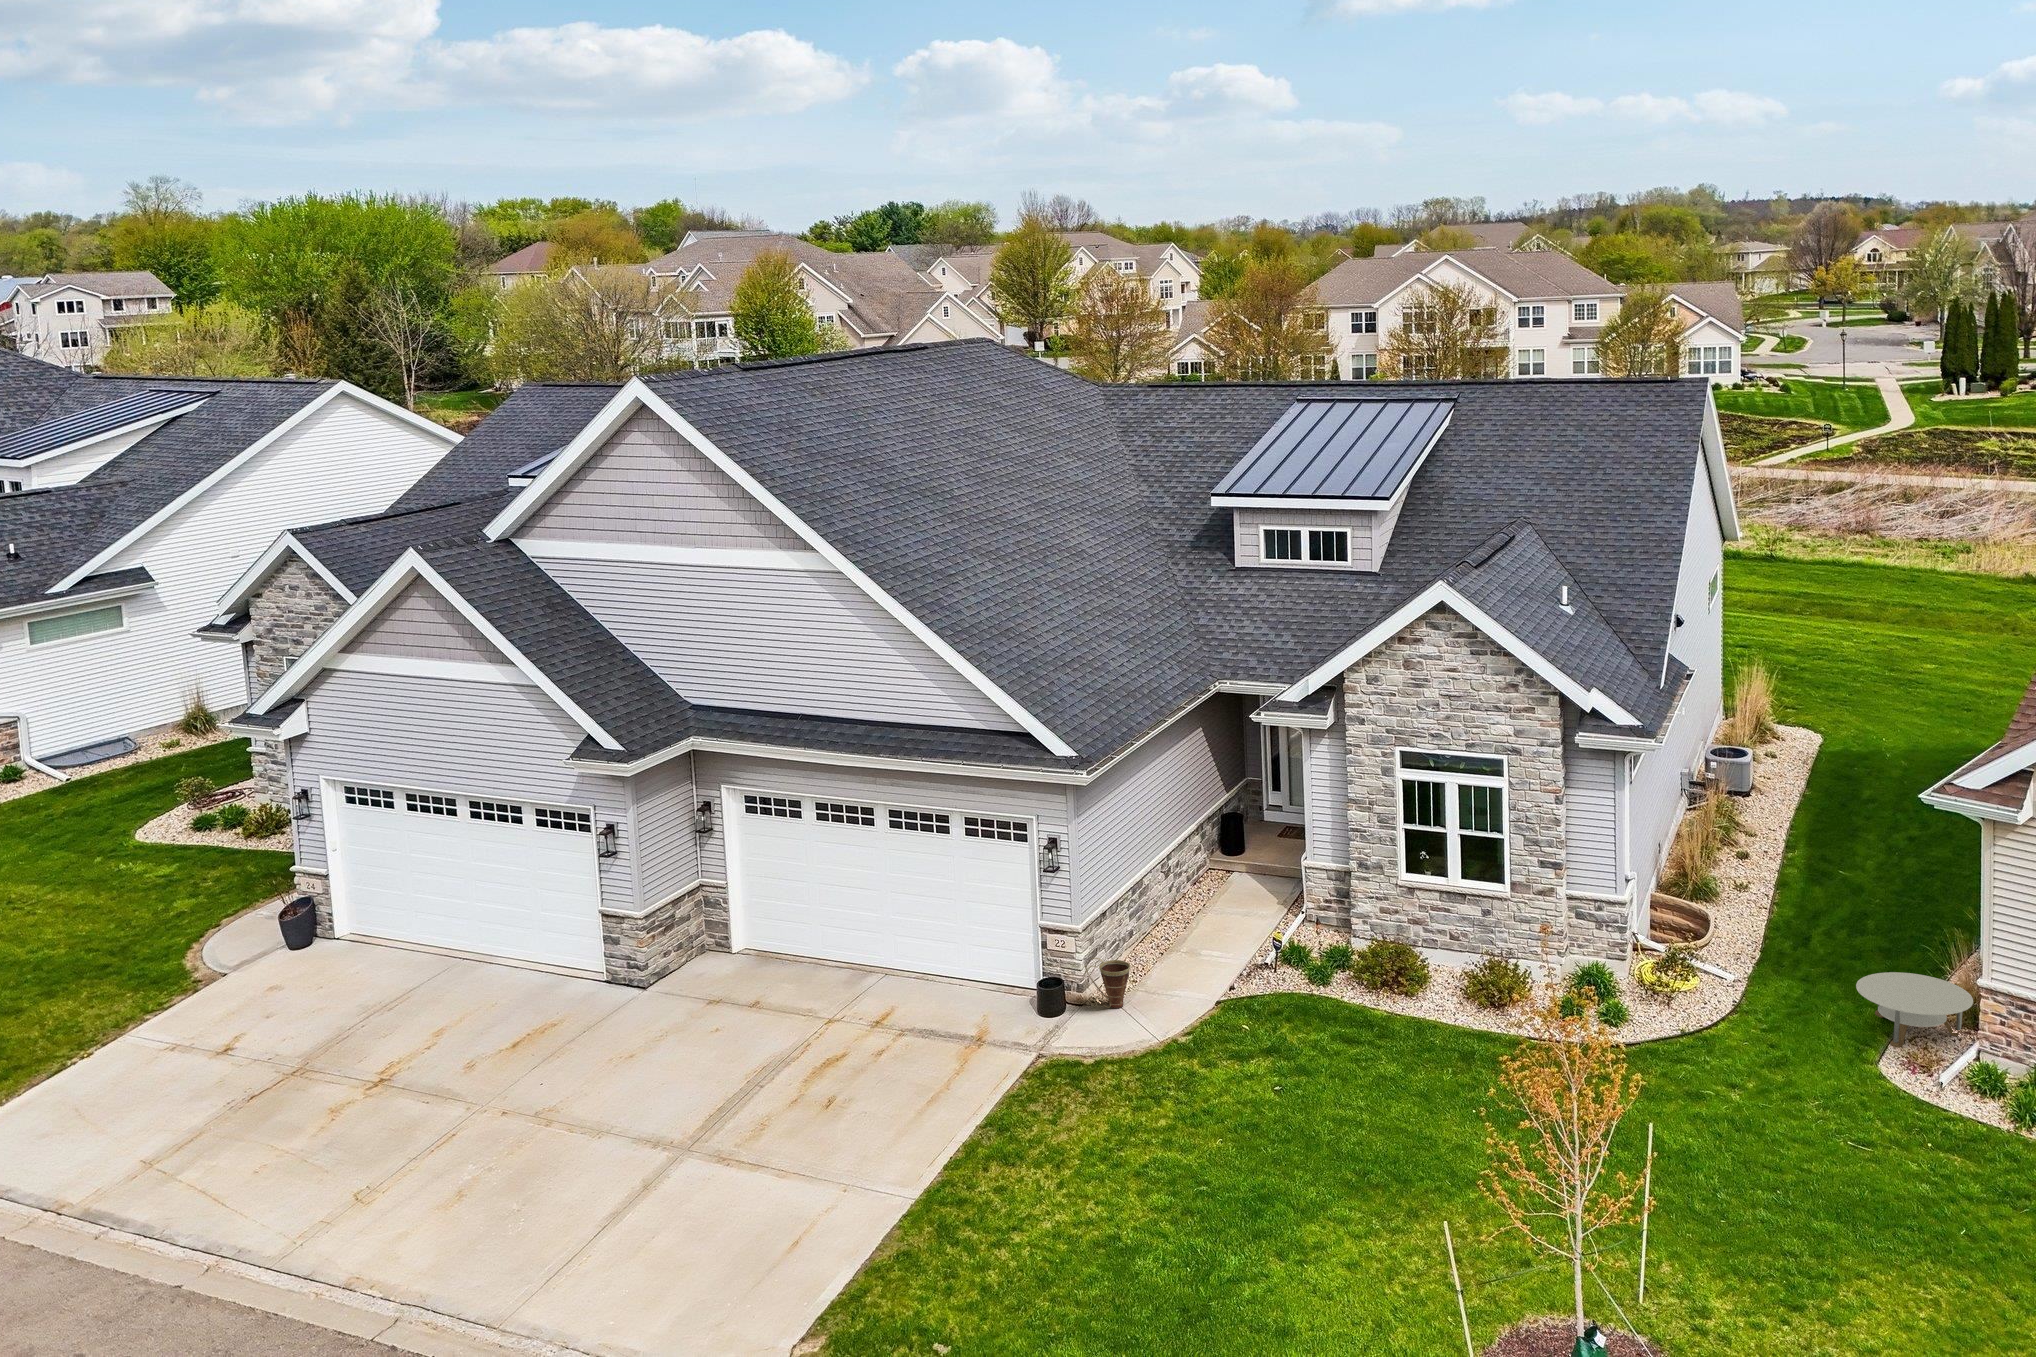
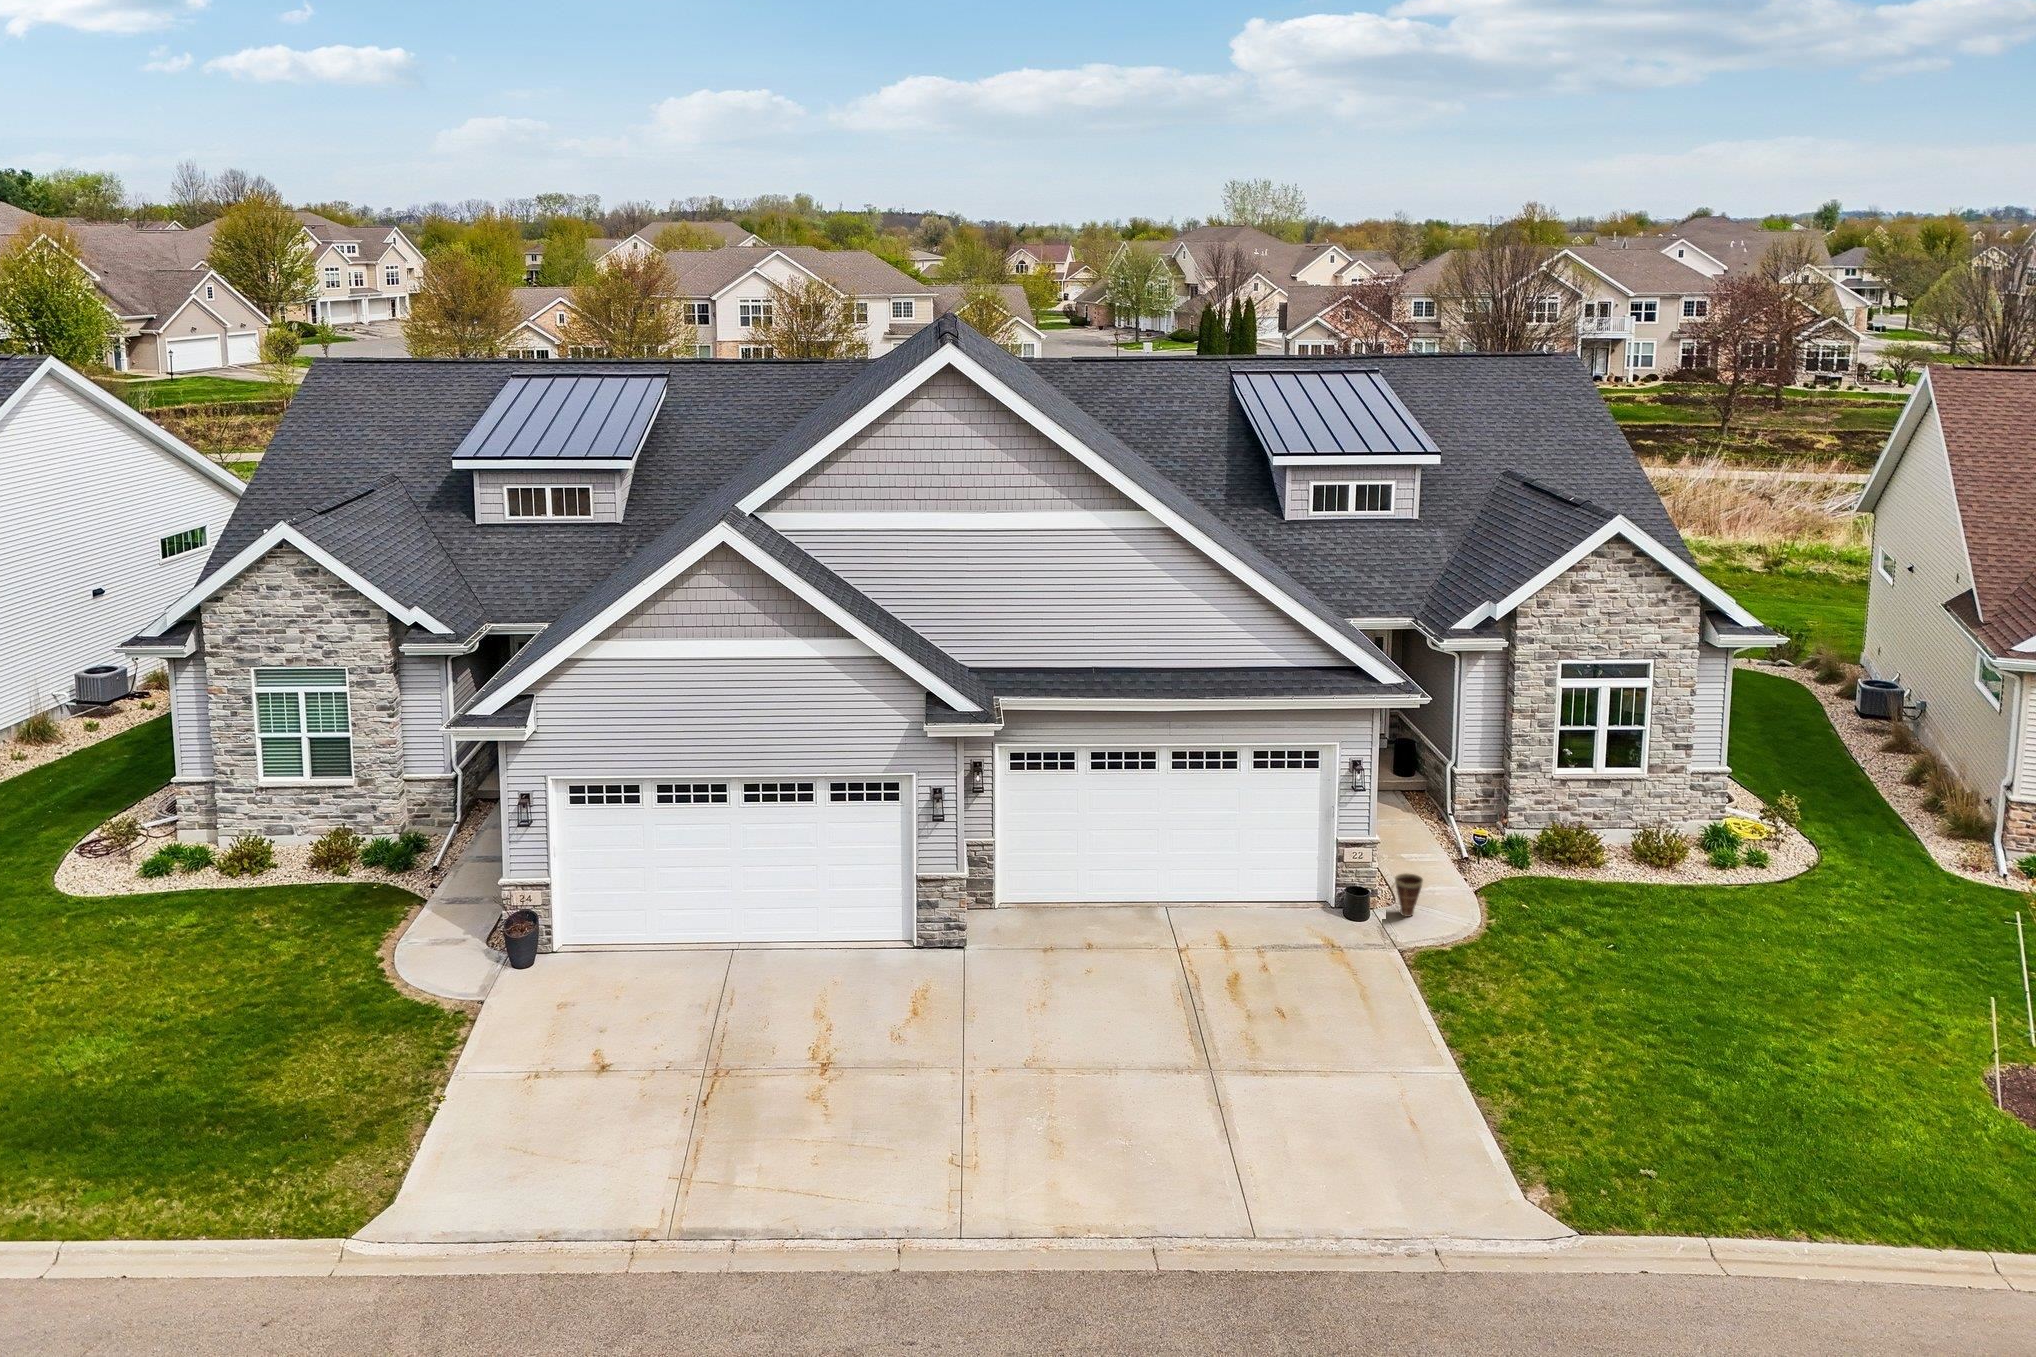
round table: present [1856,972,1973,1047] -> none [1902,798,1990,853]

